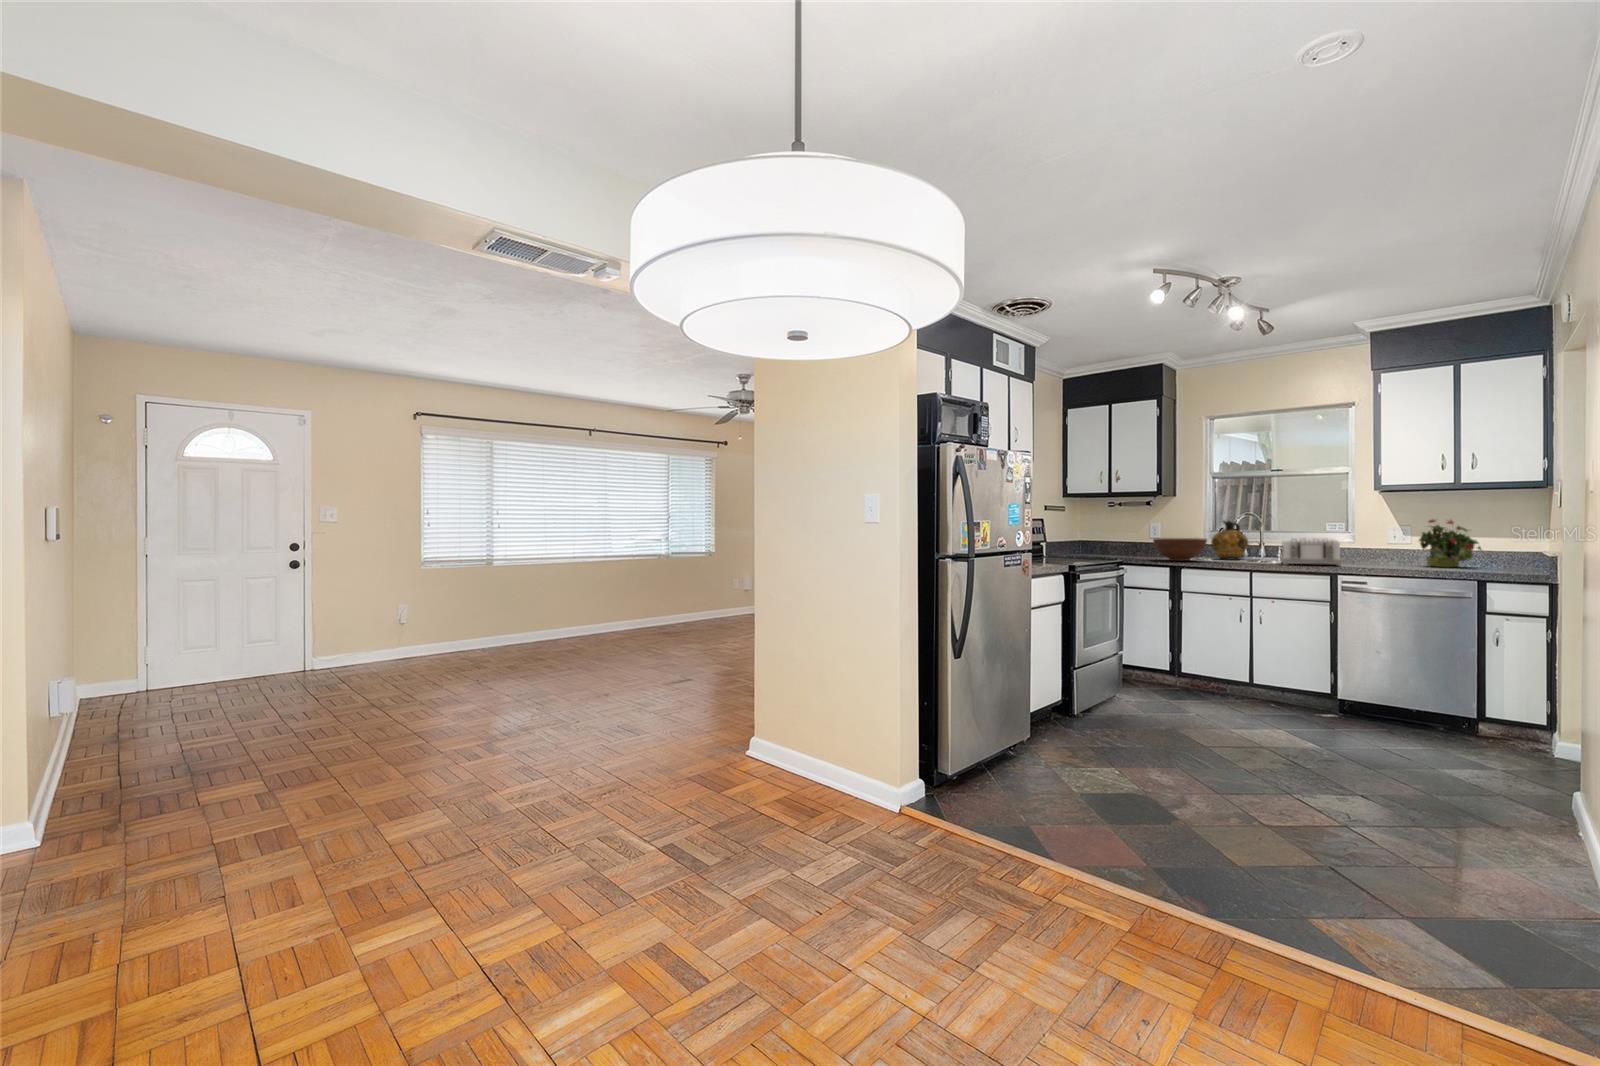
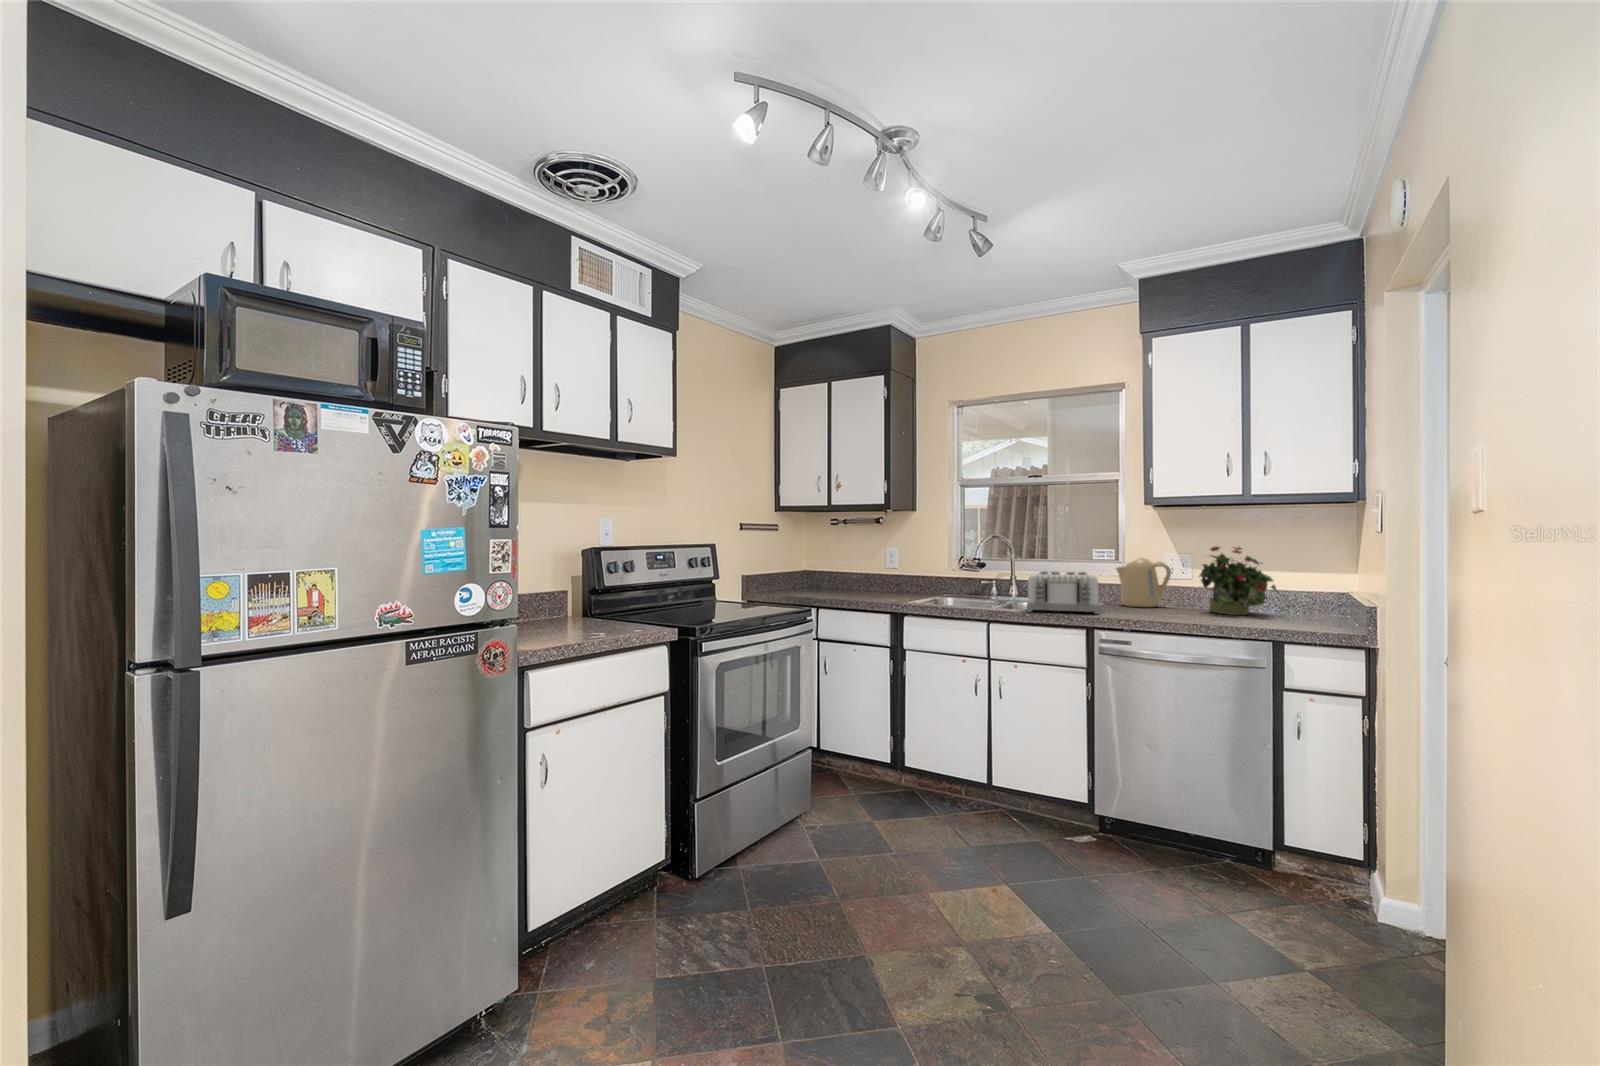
ceramic jug: present [1211,521,1248,559] -> none [953,544,998,598]
kettle: none [1348,528,1395,564] -> present [1116,558,1171,607]
fruit bowl: present [1153,538,1207,561] -> none [868,570,937,604]

